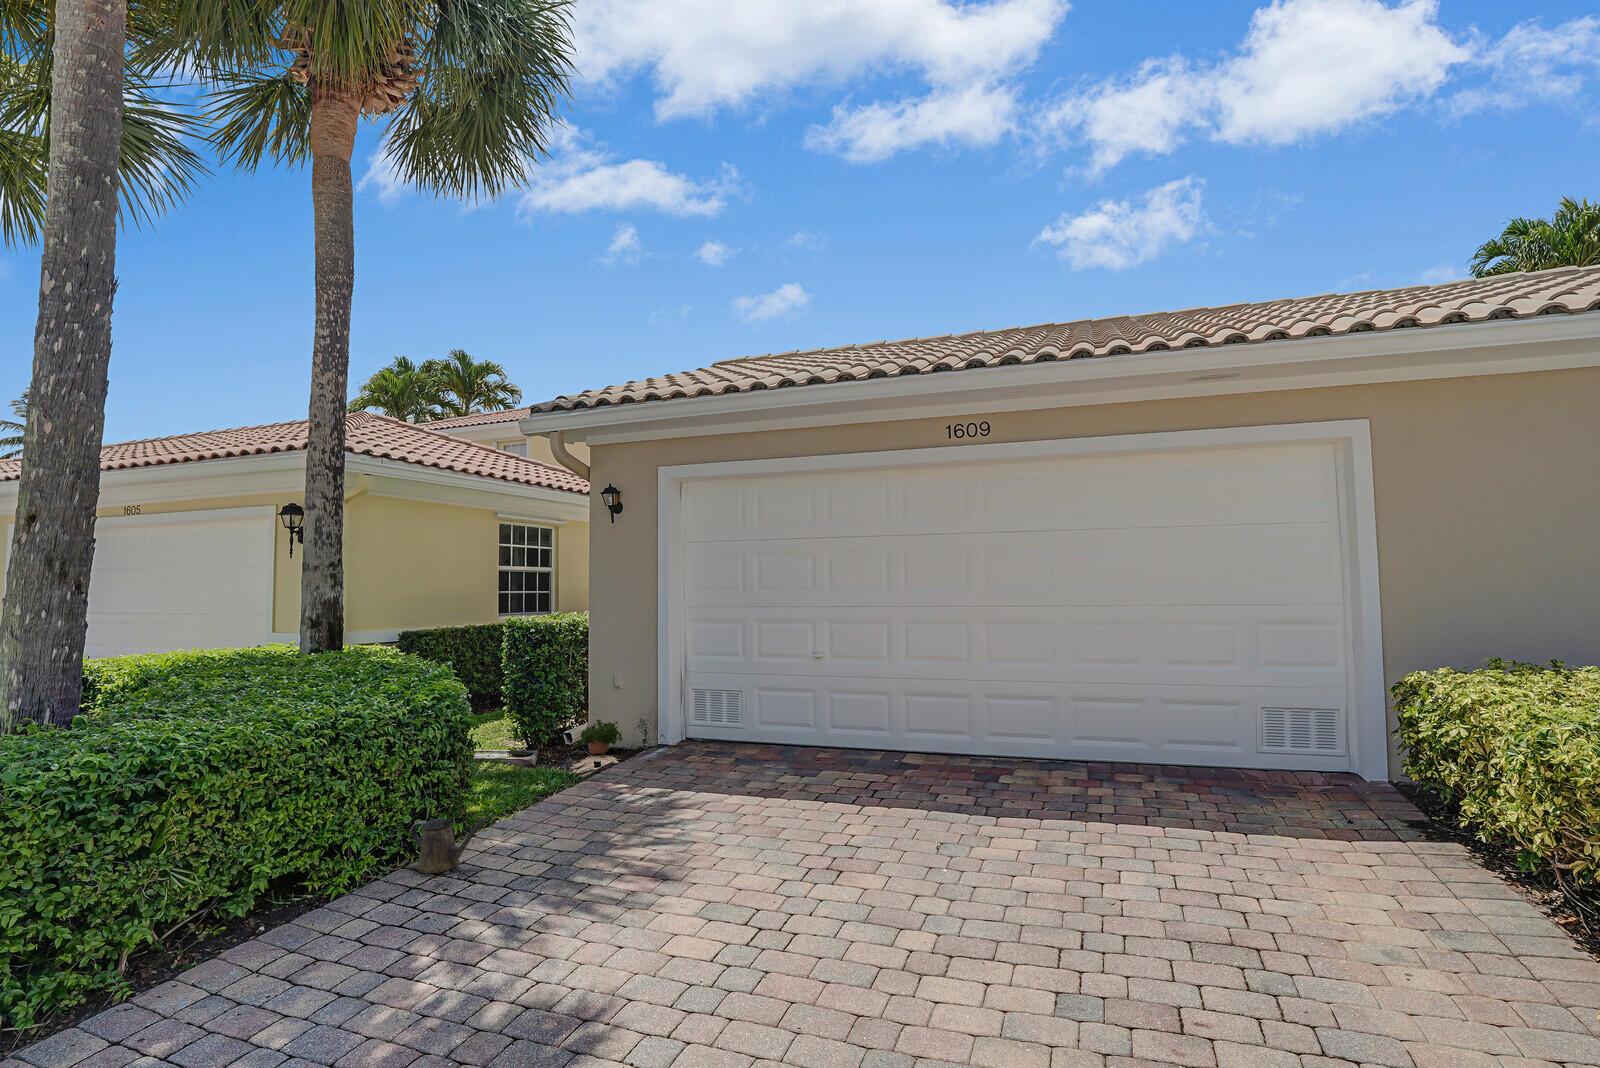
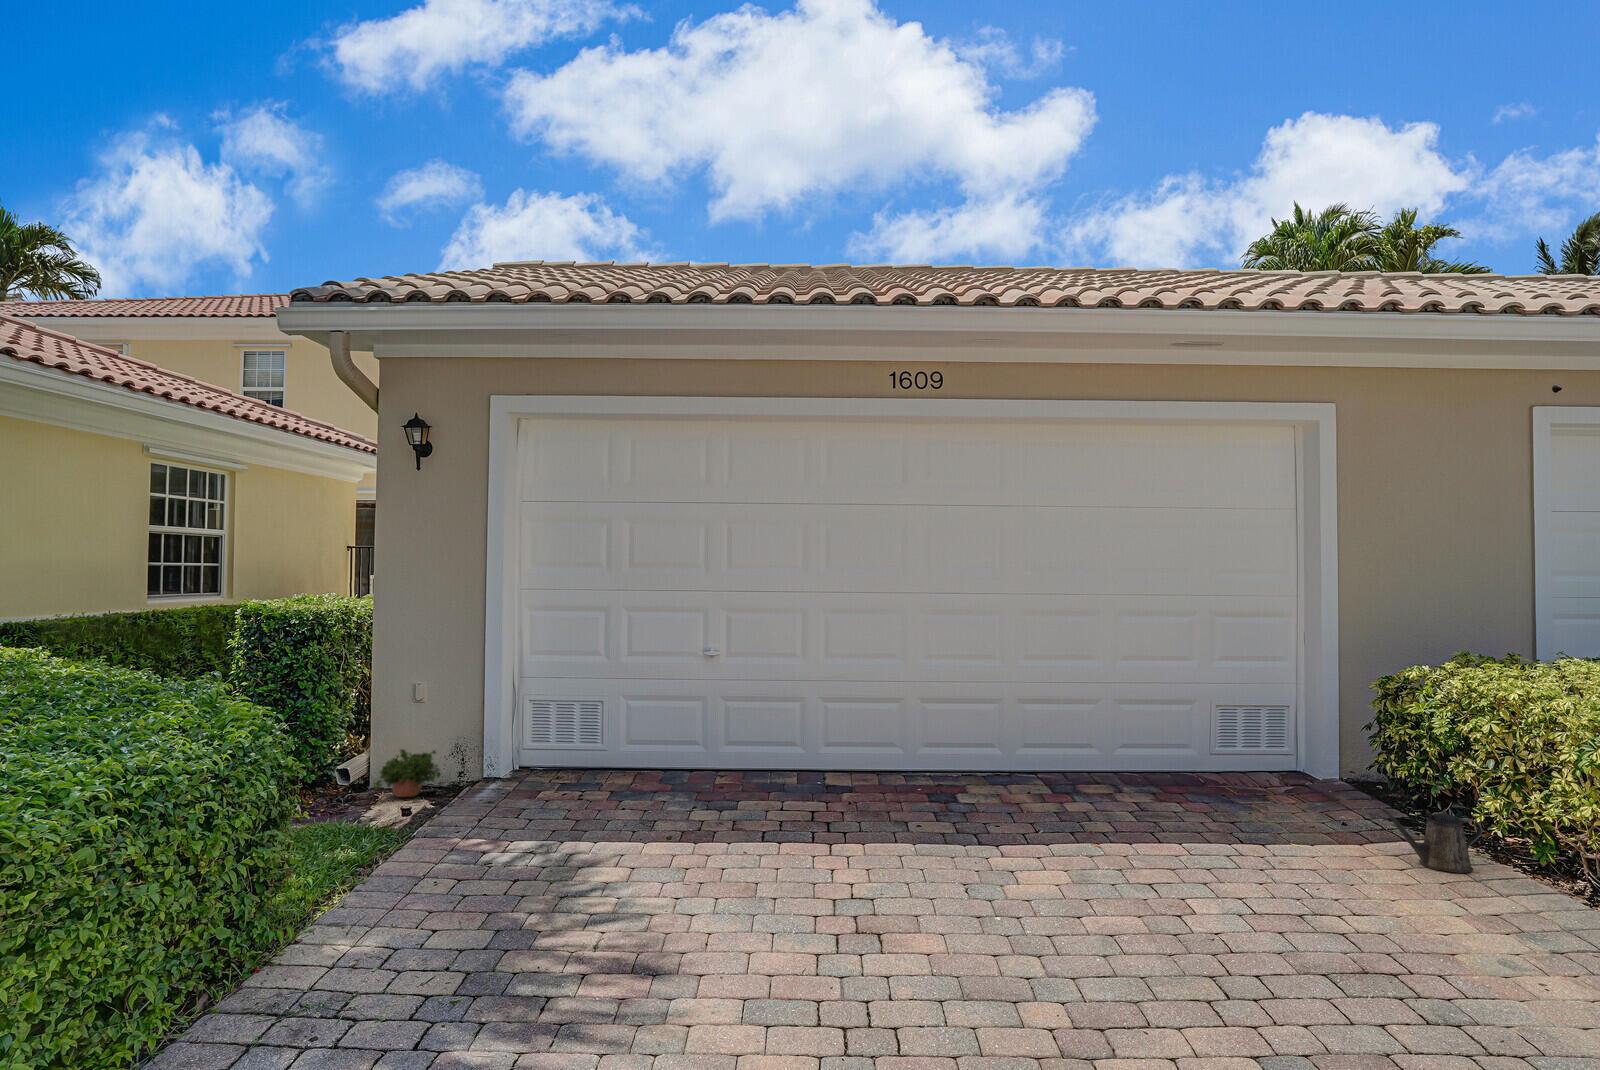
watering can: present [410,817,487,873] -> present [1379,807,1482,873]

